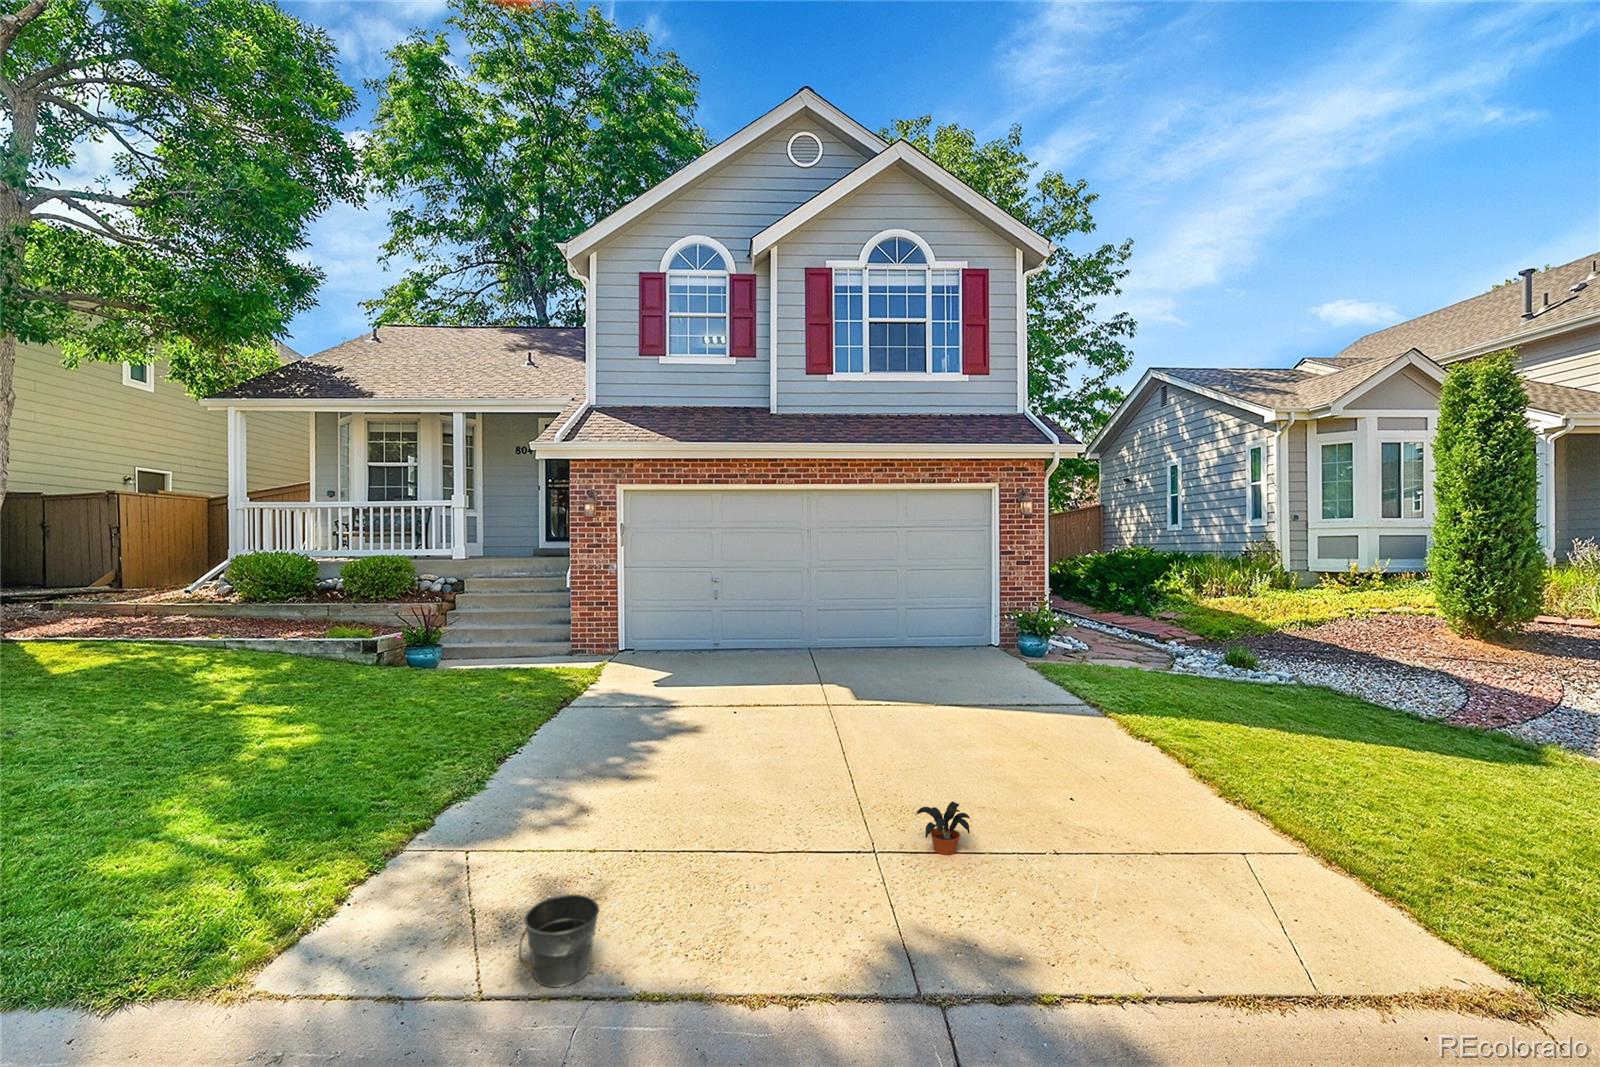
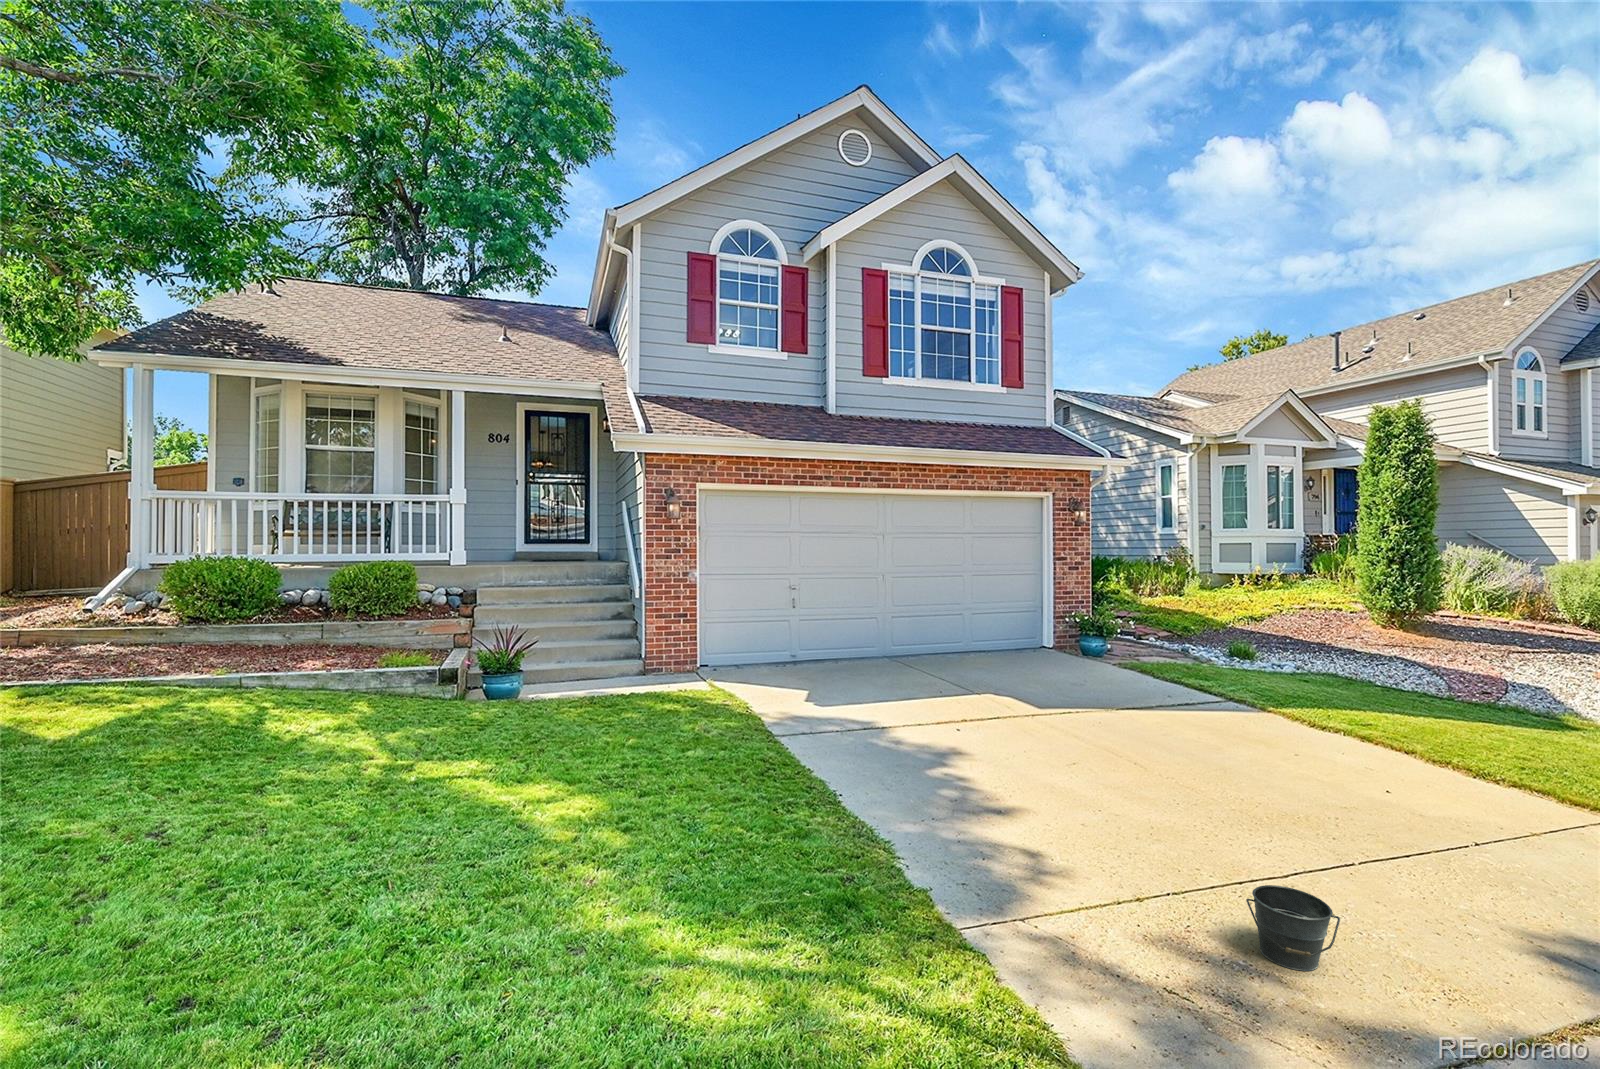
potted plant: present [915,801,970,855] -> none [1325,779,1387,825]

